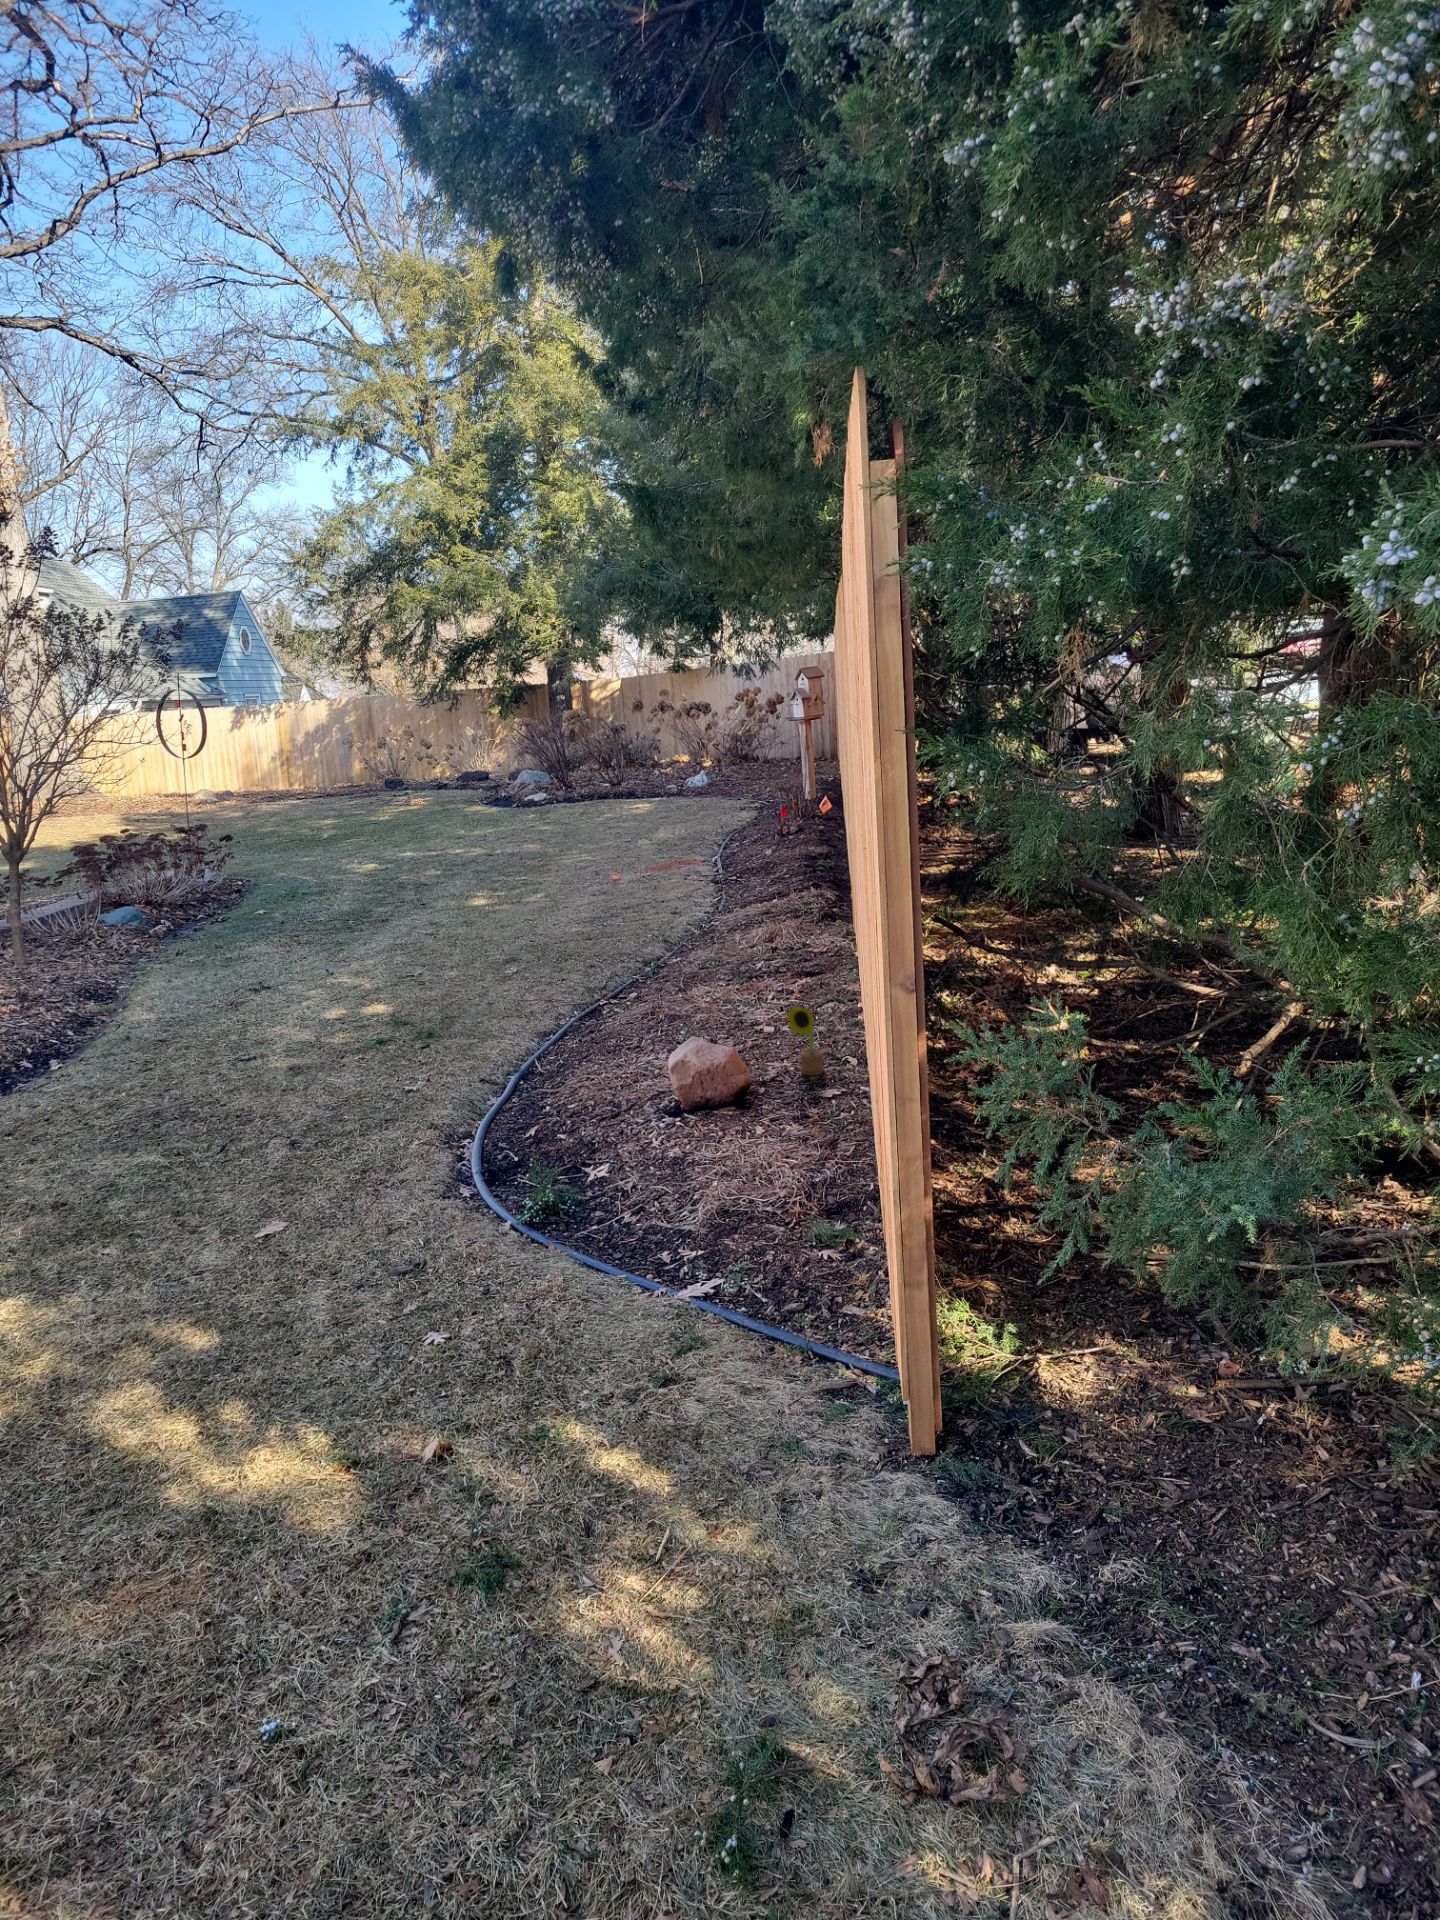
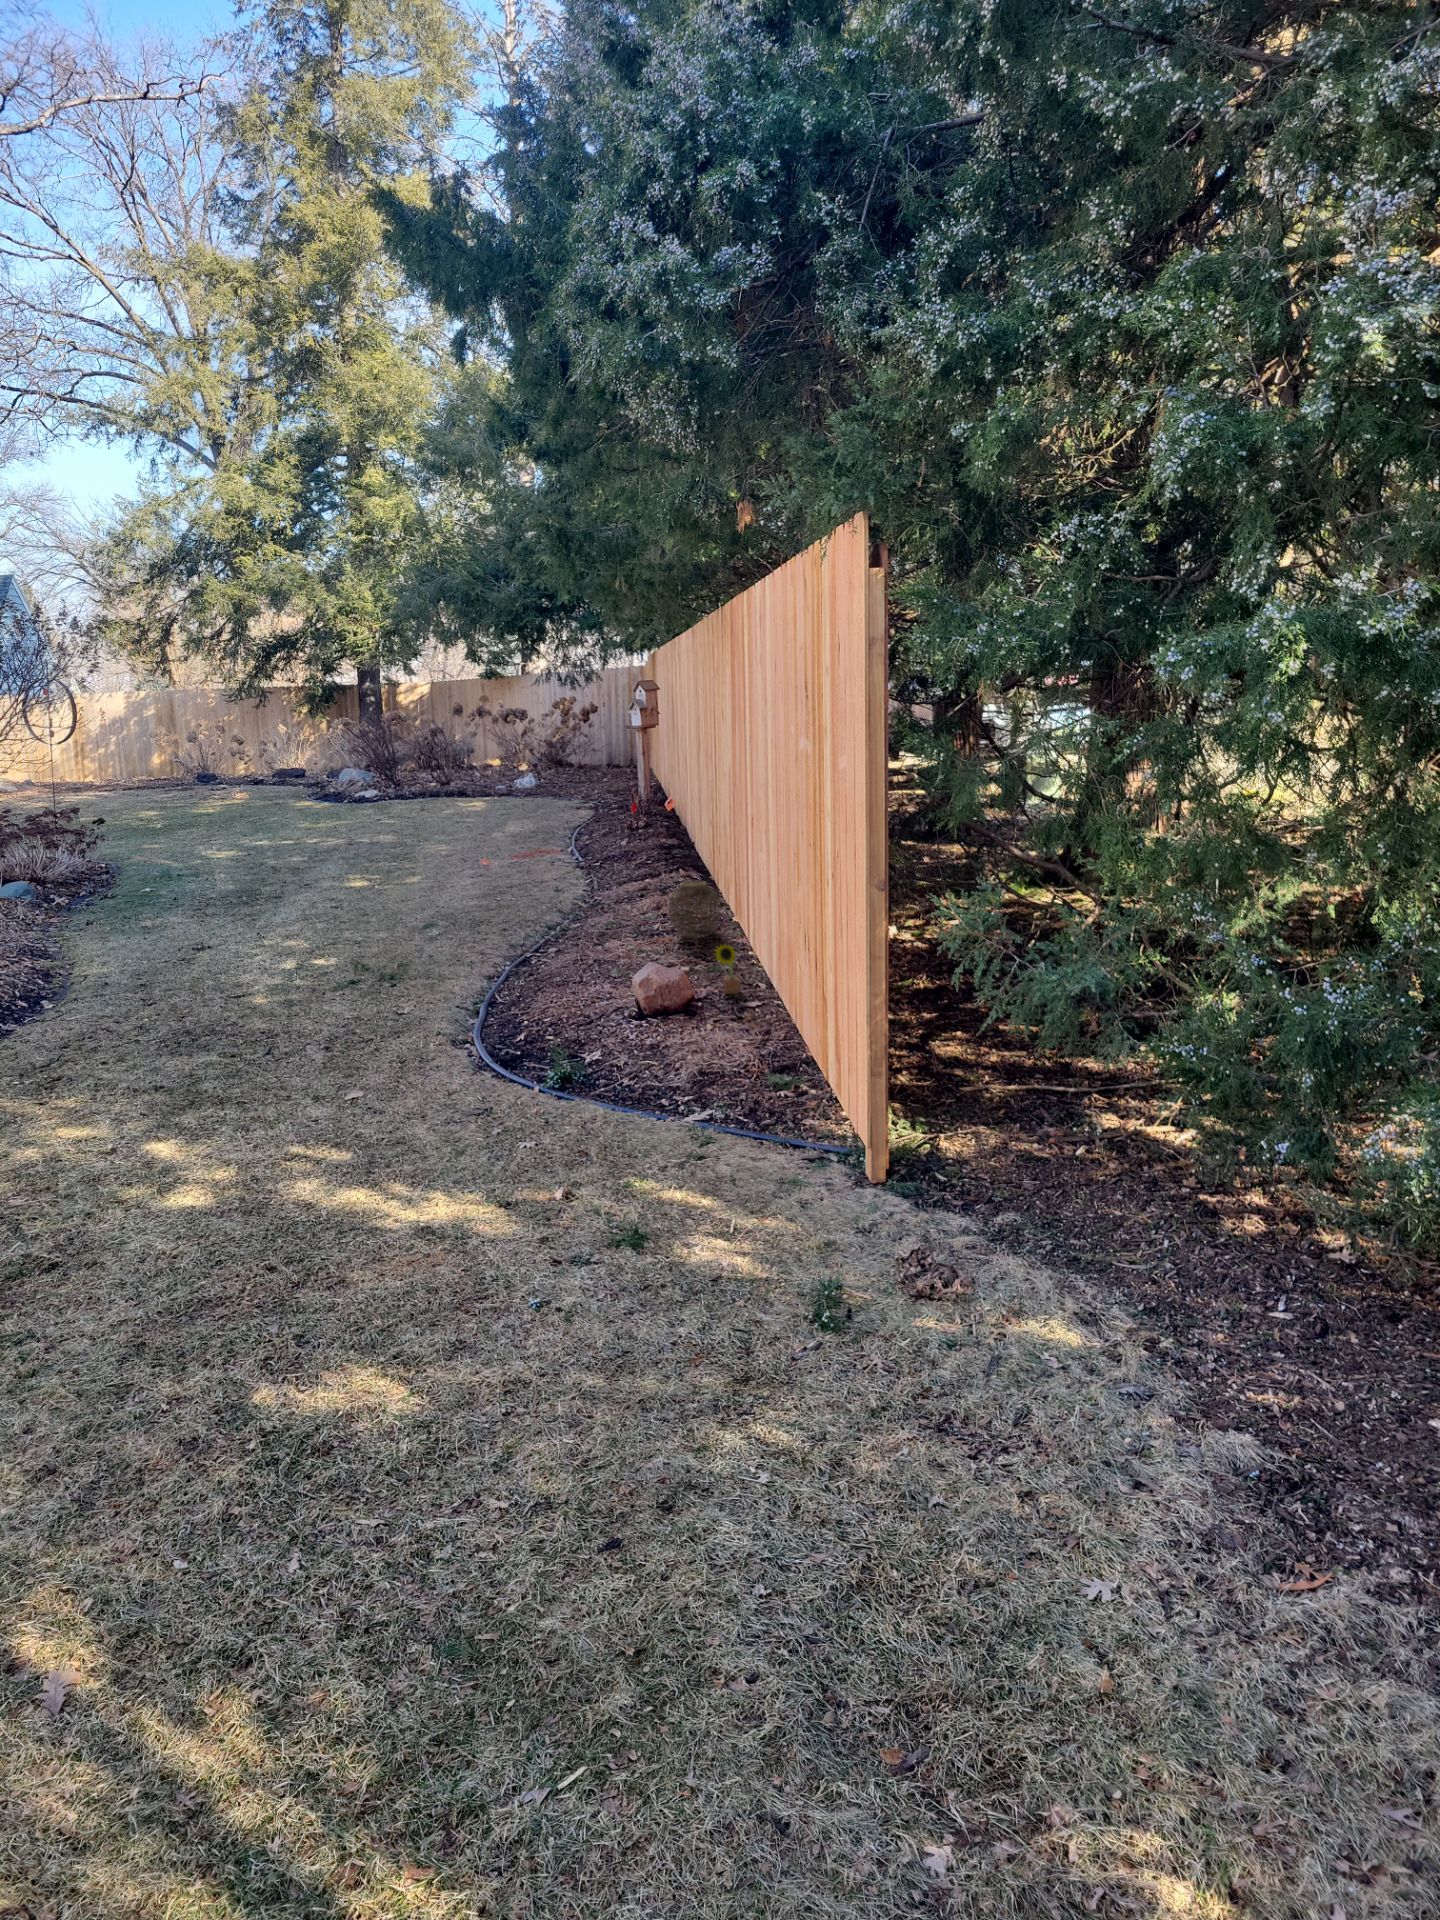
woven basket: none [760,904,828,979] -> present [669,881,720,938]

